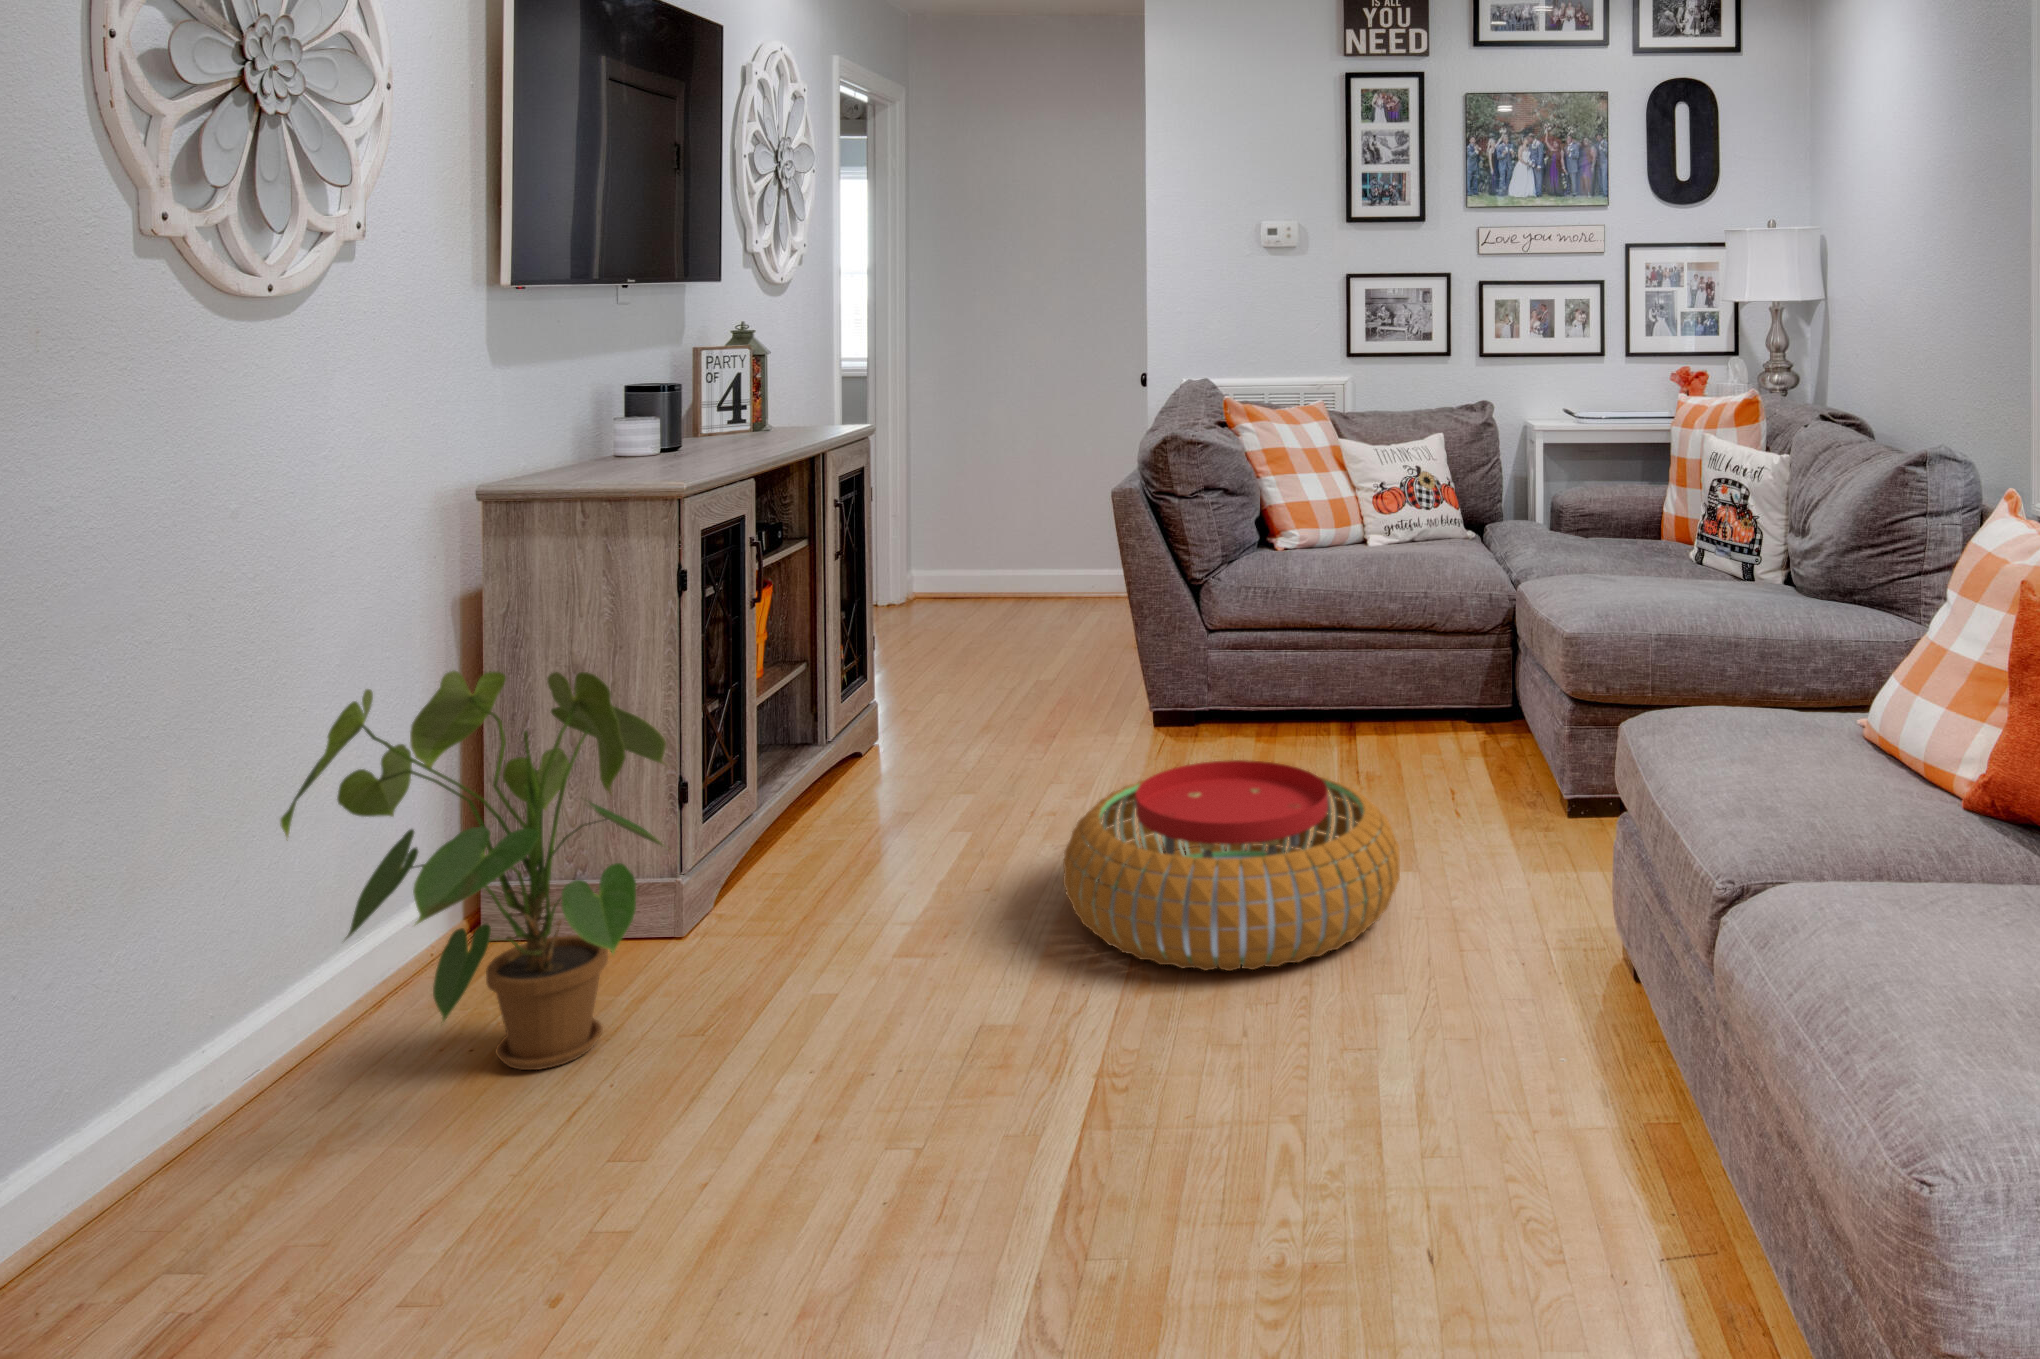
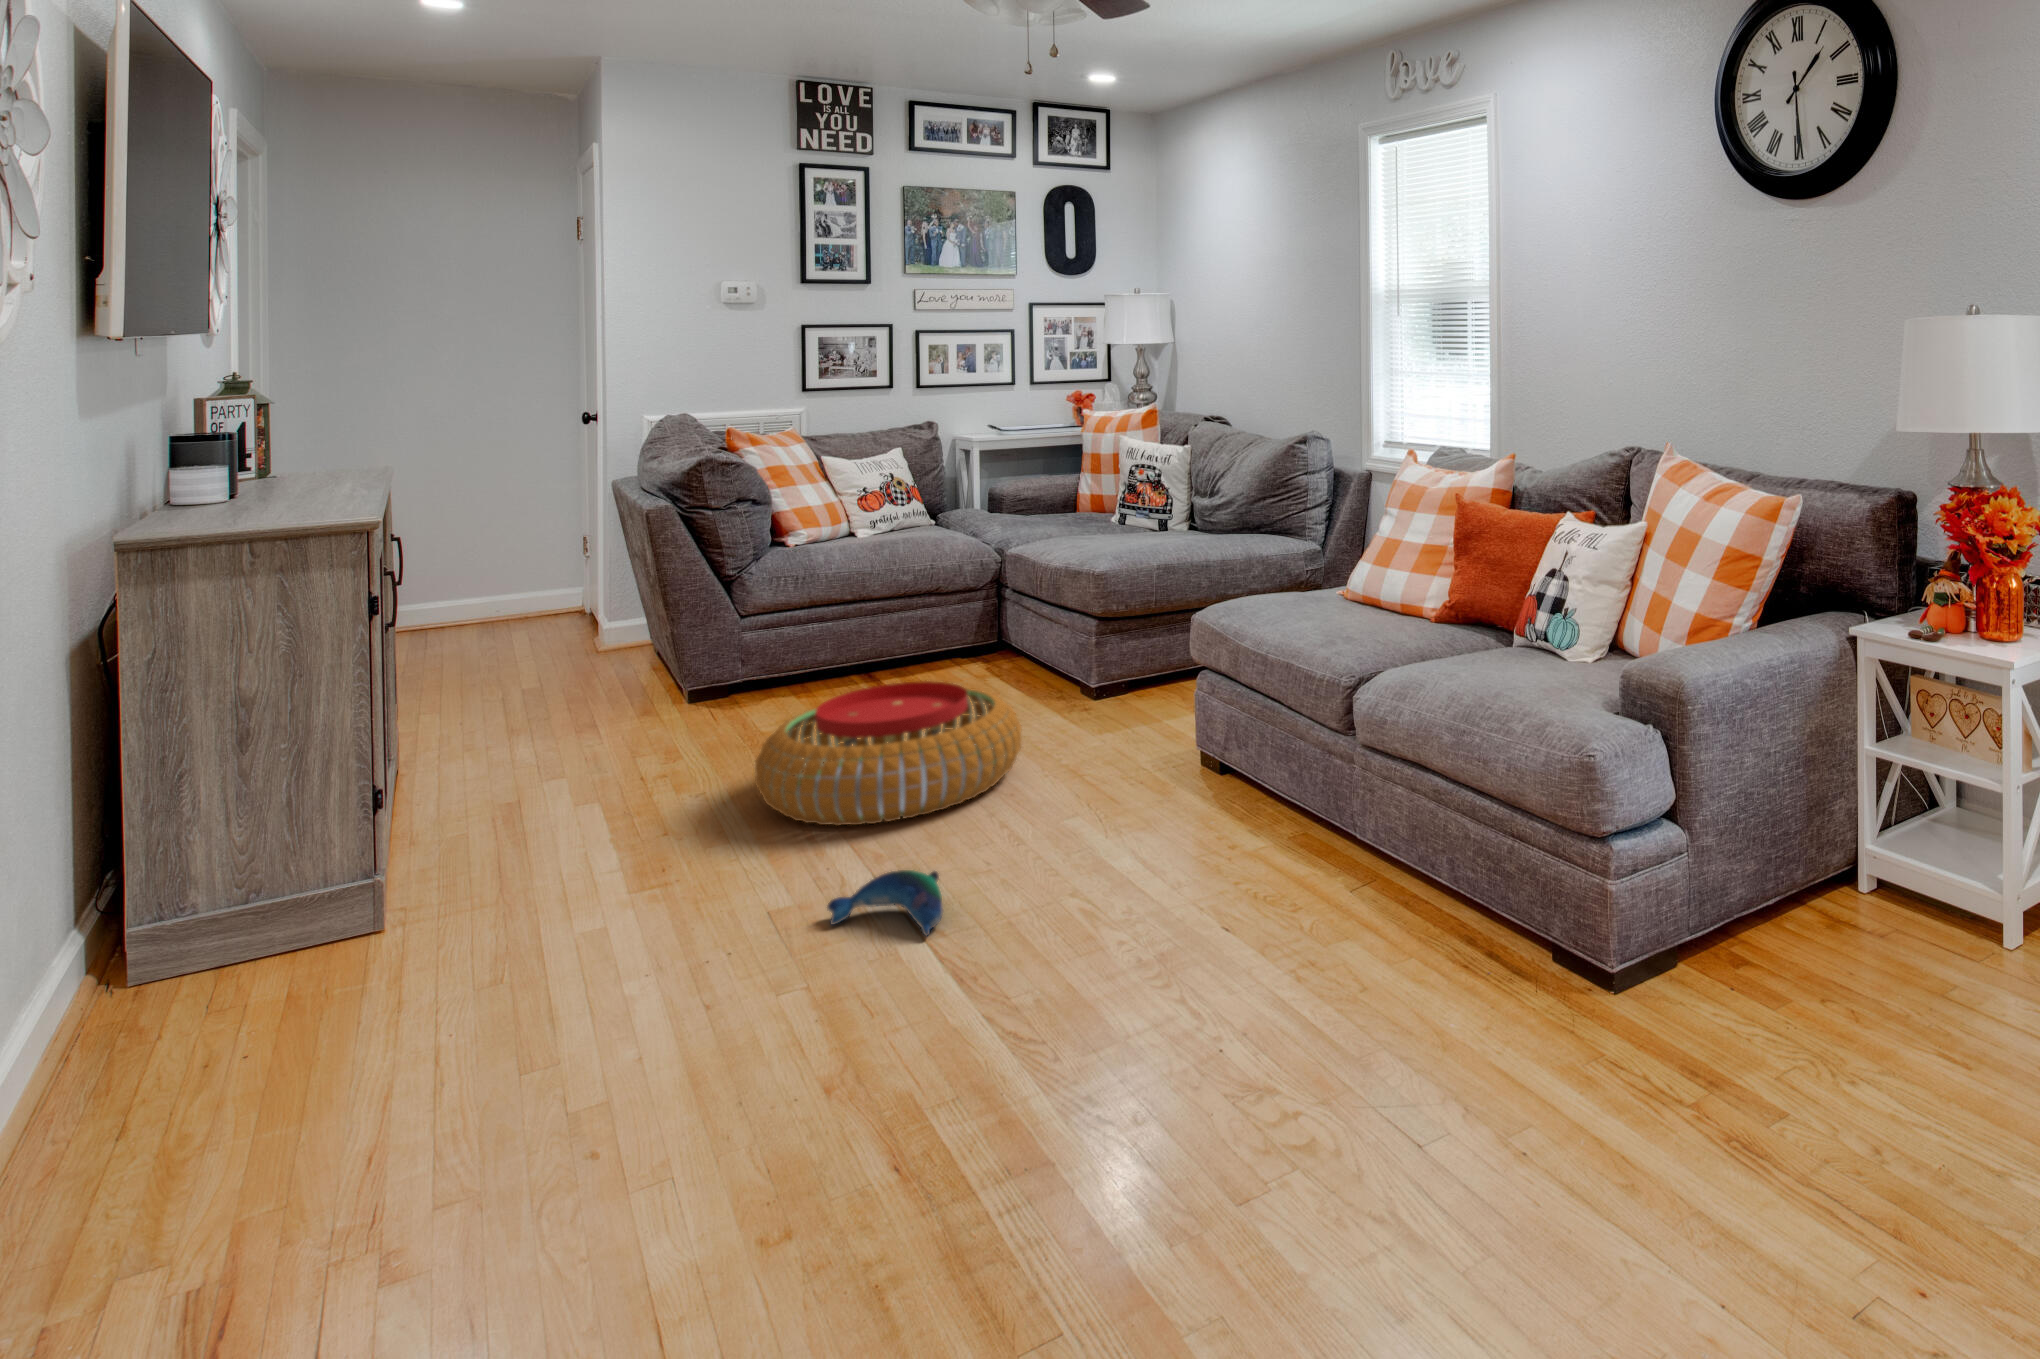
house plant: present [280,671,666,1070] -> none [43,678,504,1032]
plush toy: none [972,1072,1109,1205] -> present [827,870,943,936]

